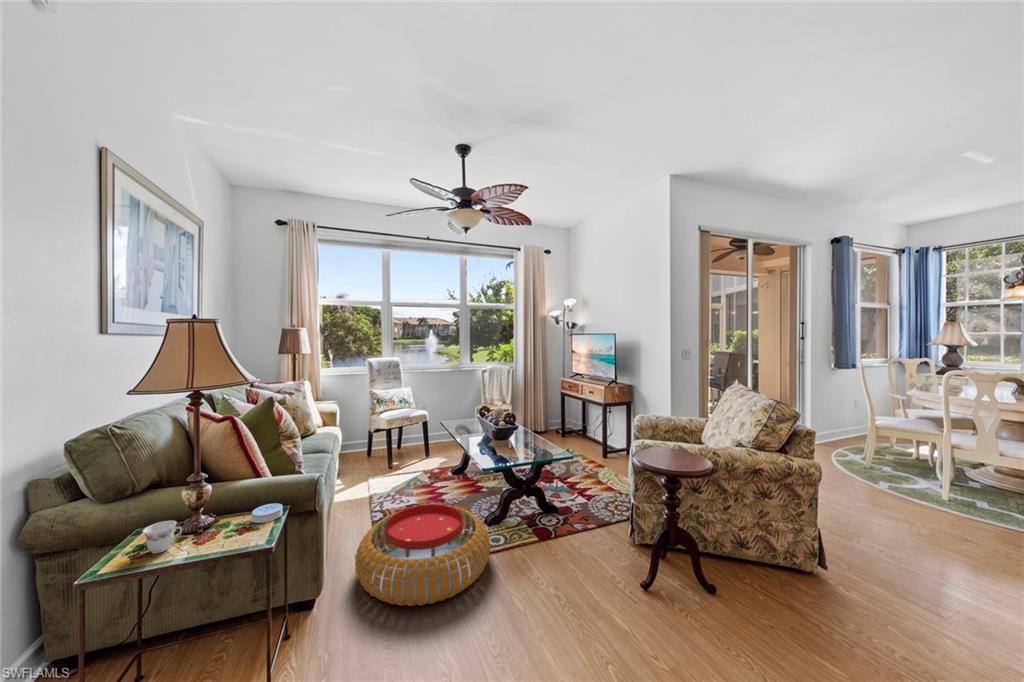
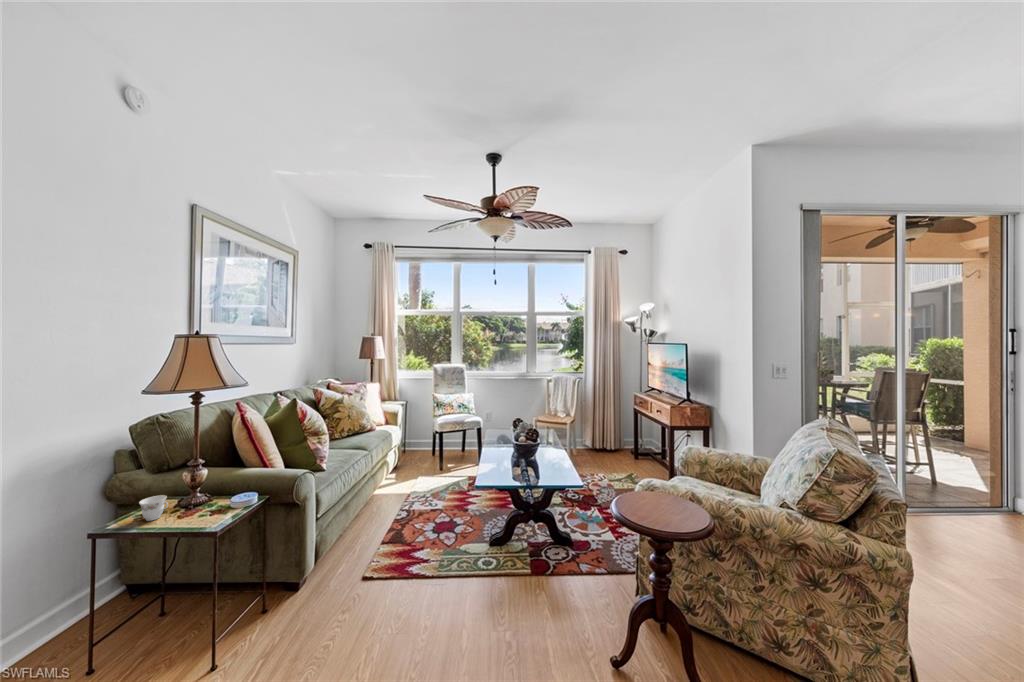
pouf: present [355,504,490,606] -> none [335,513,472,616]

